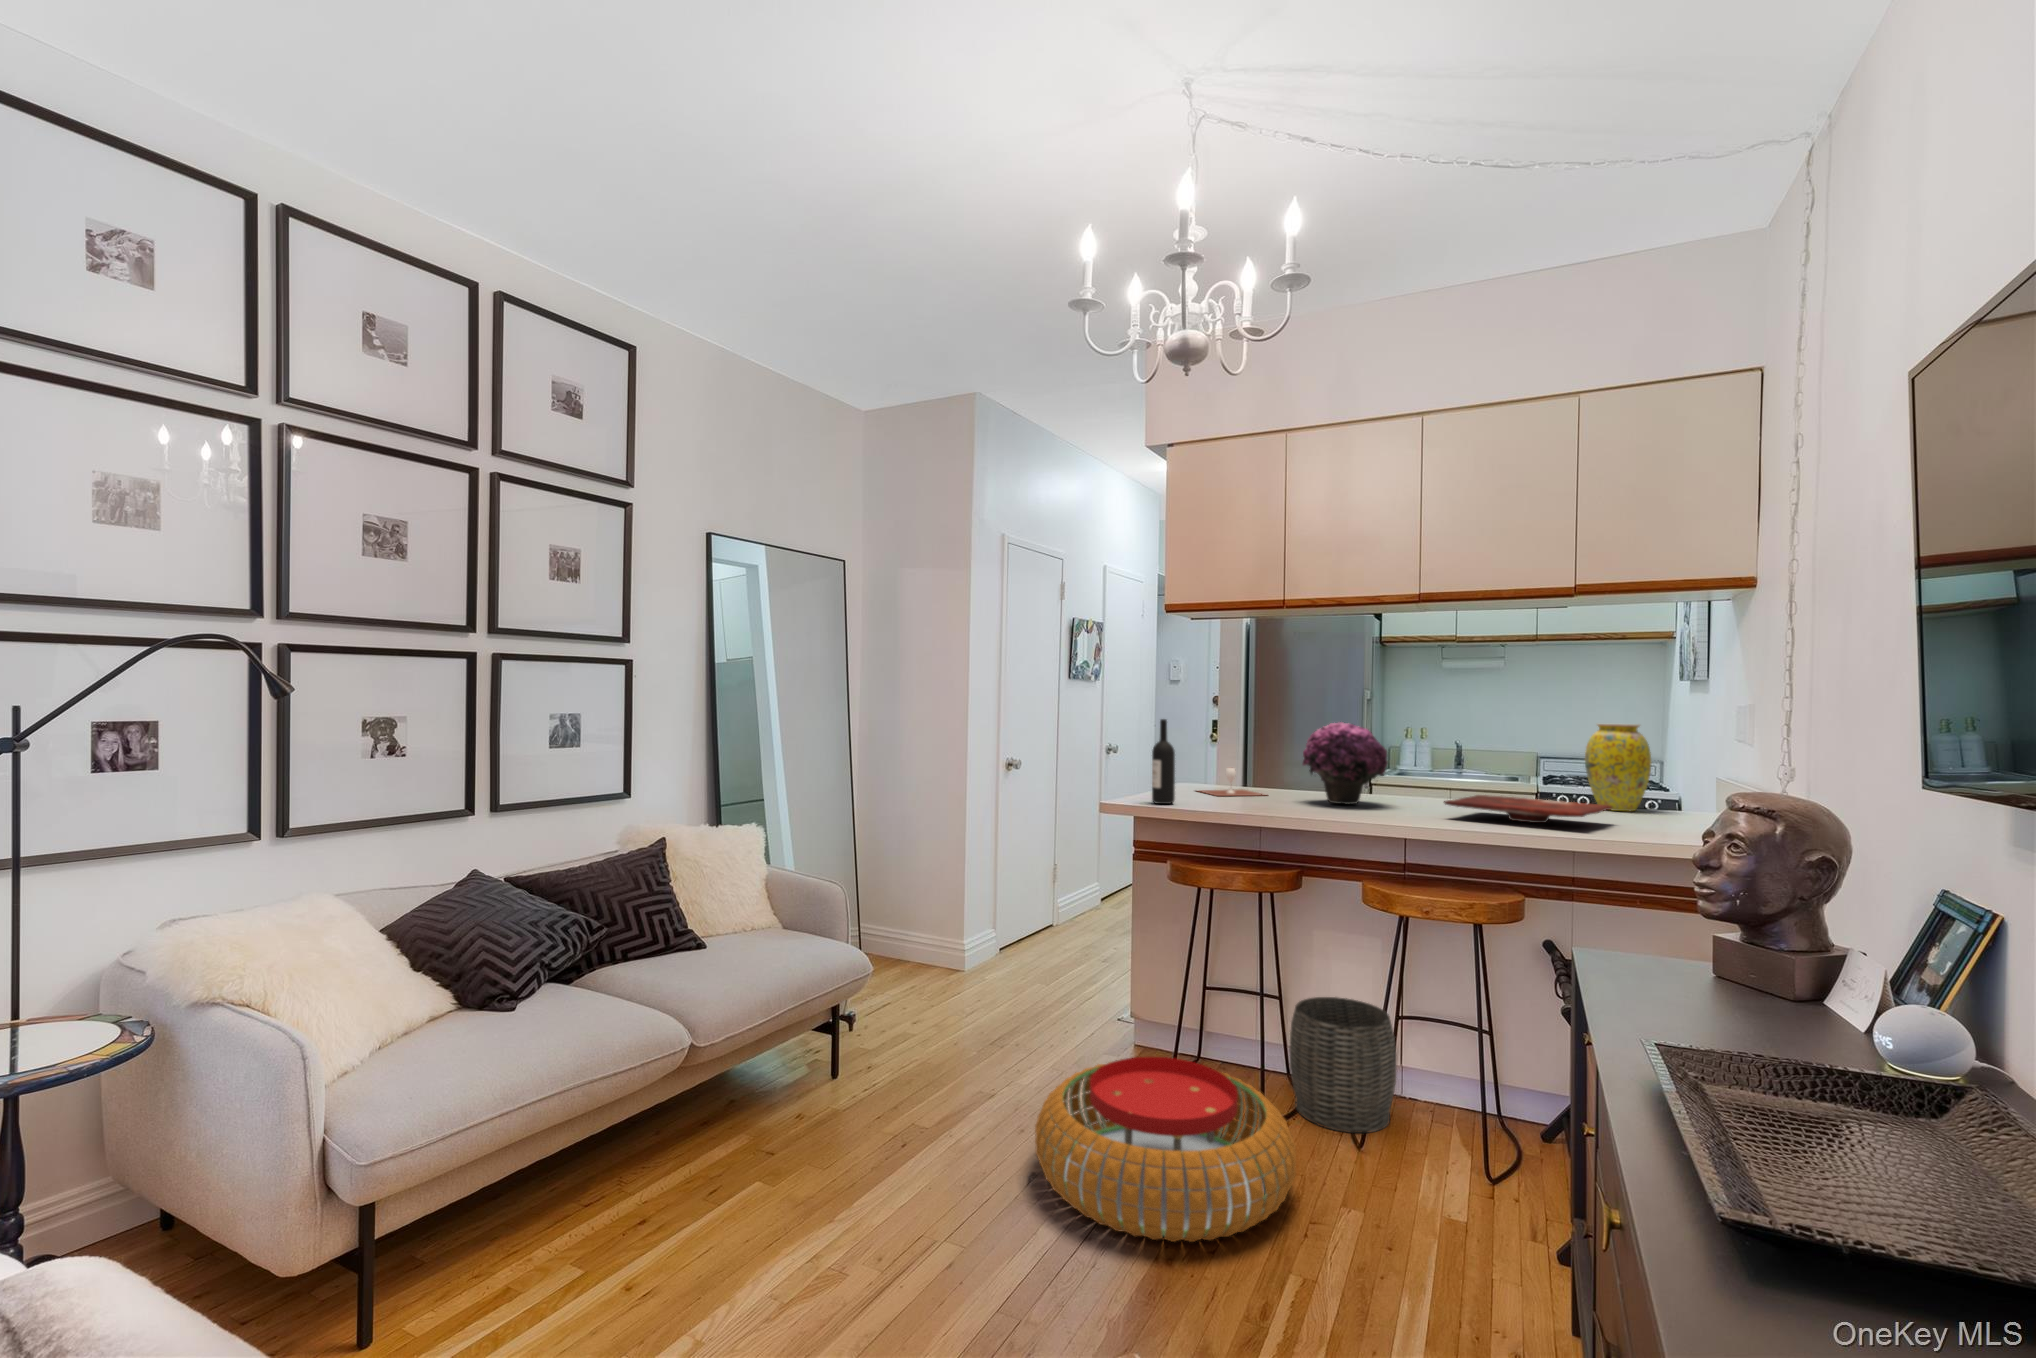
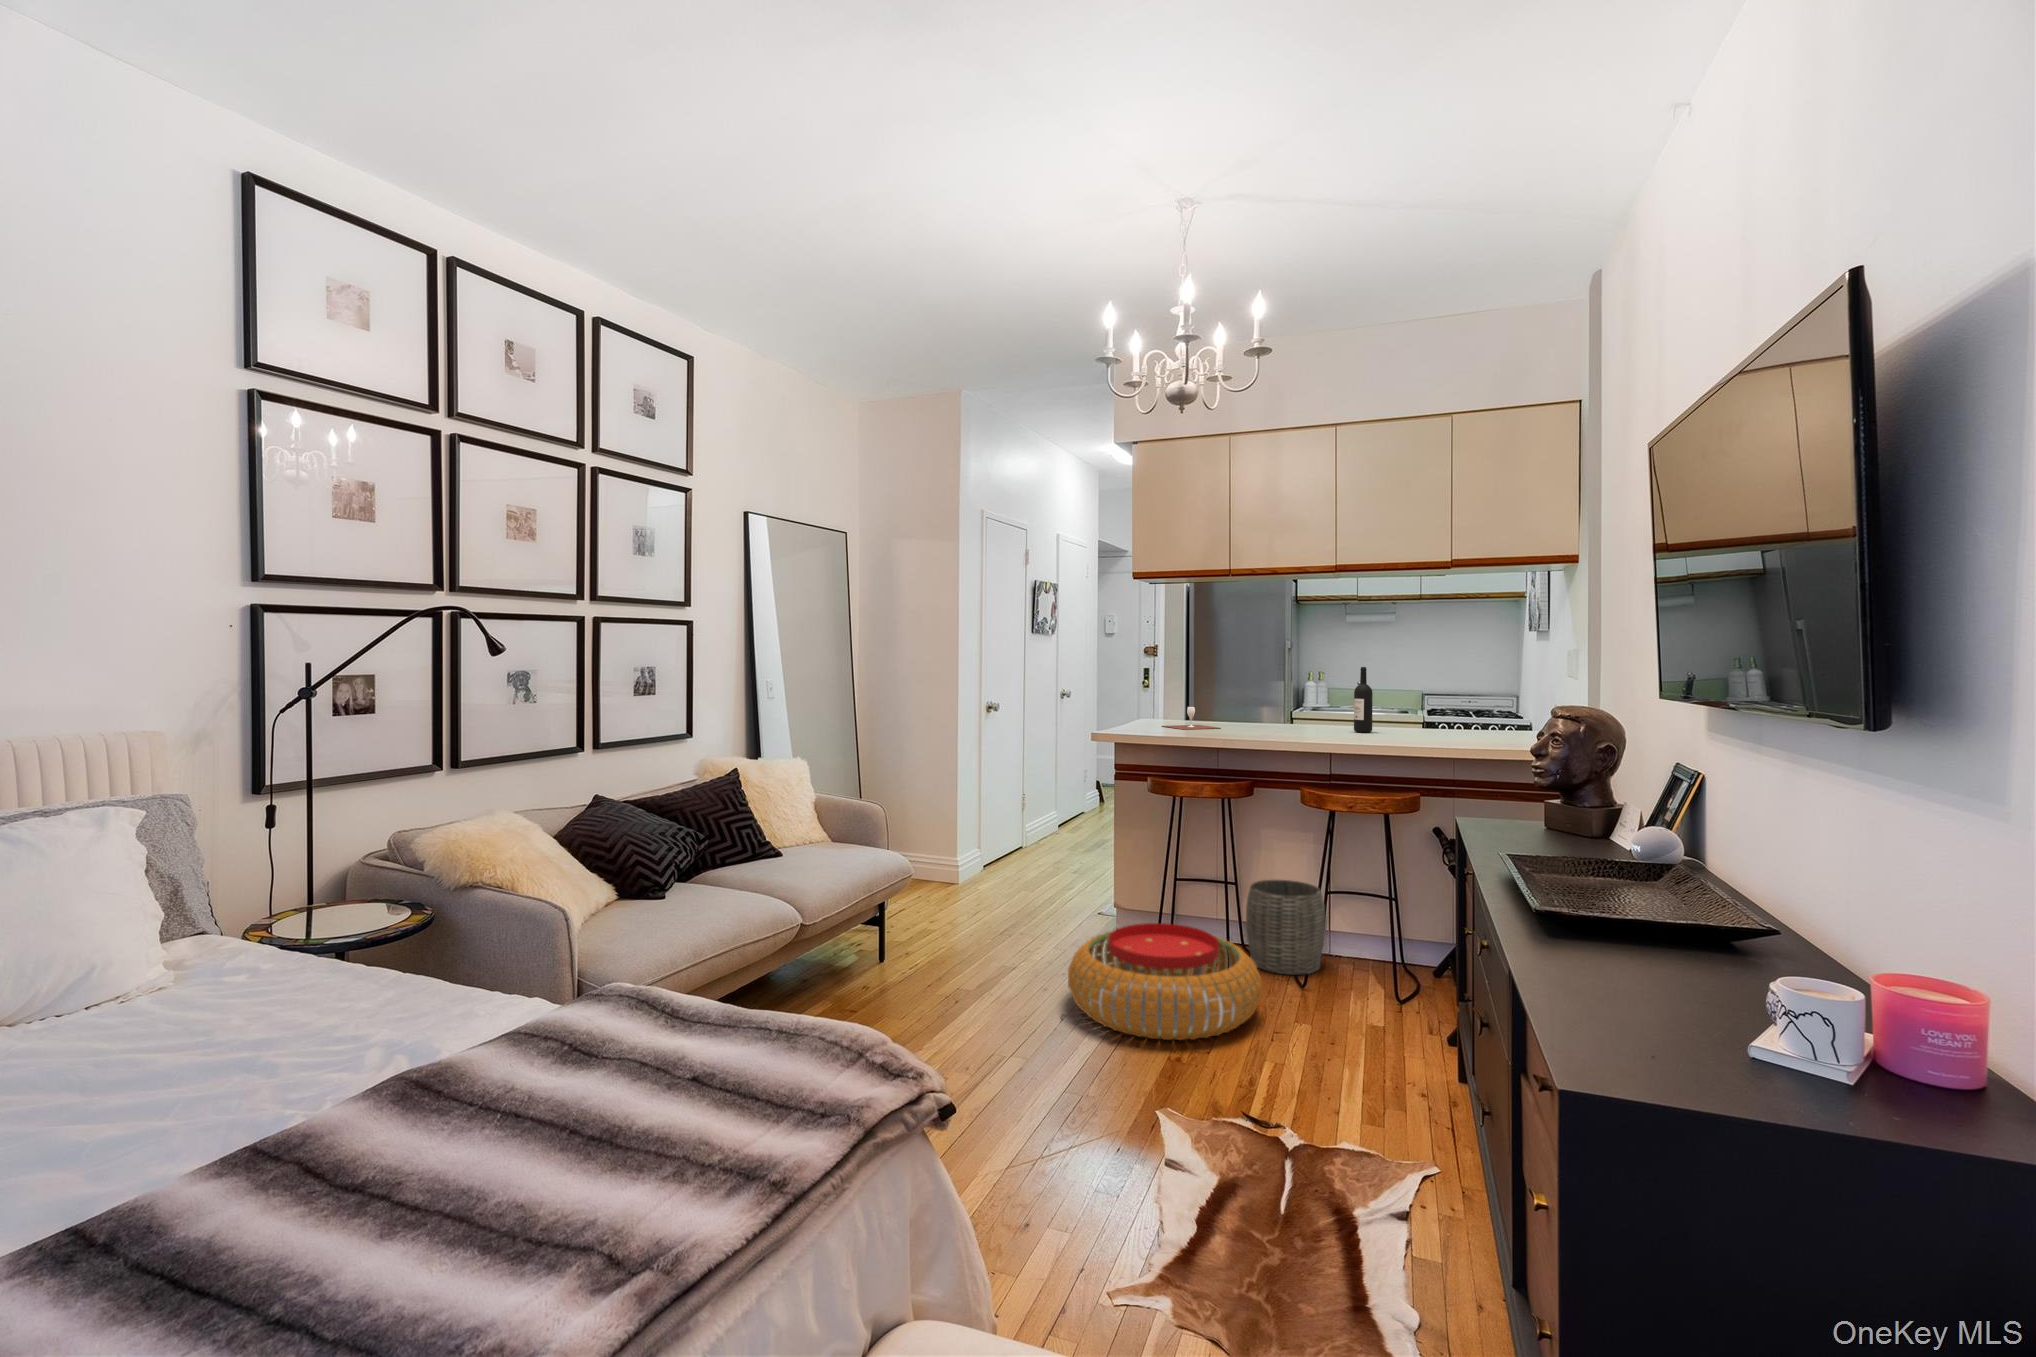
wine bottle: present [1152,719,1175,804] -> present [1354,667,1373,732]
flower: present [1303,722,1388,804] -> none [1251,668,1318,733]
vase: present [1585,724,1651,811] -> none [1462,667,1509,733]
cutting board: present [1444,795,1612,823] -> none [1361,723,1481,741]

